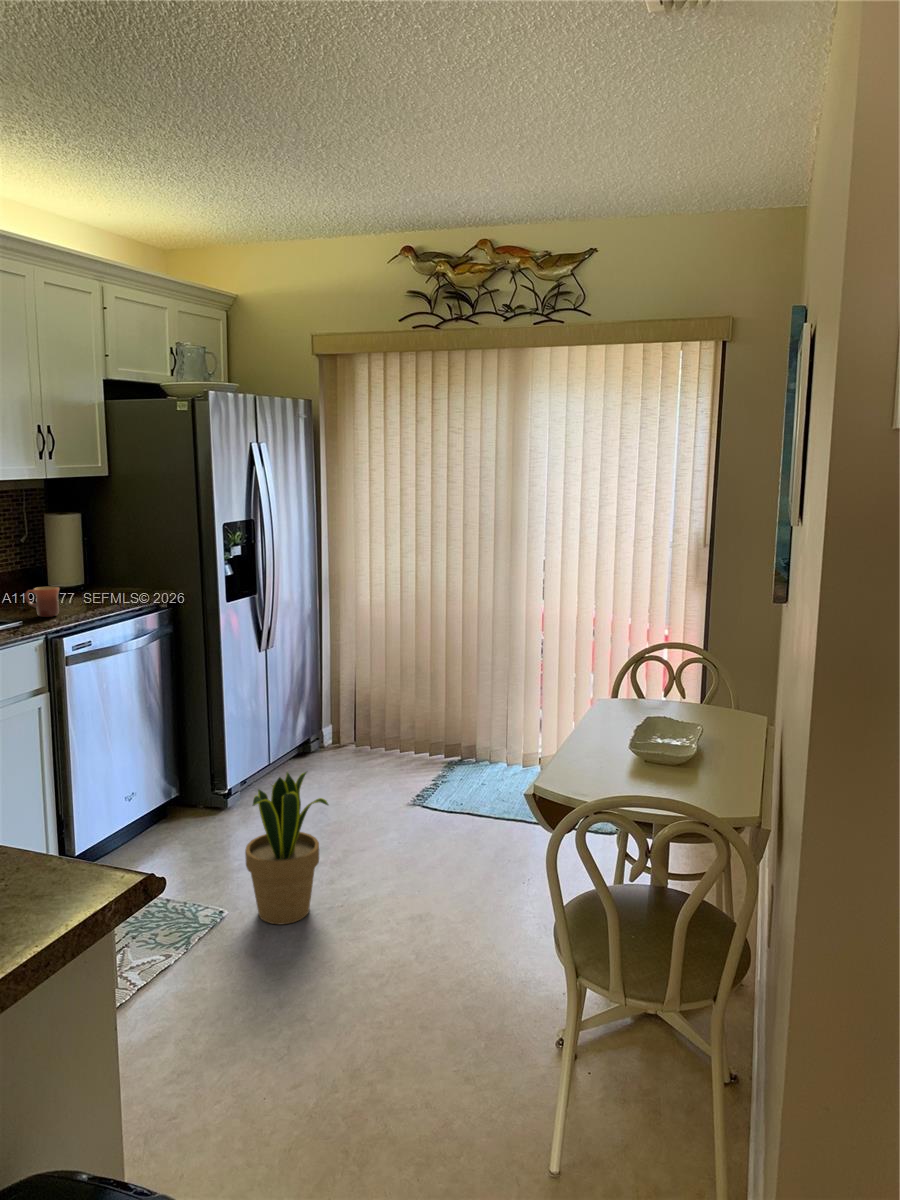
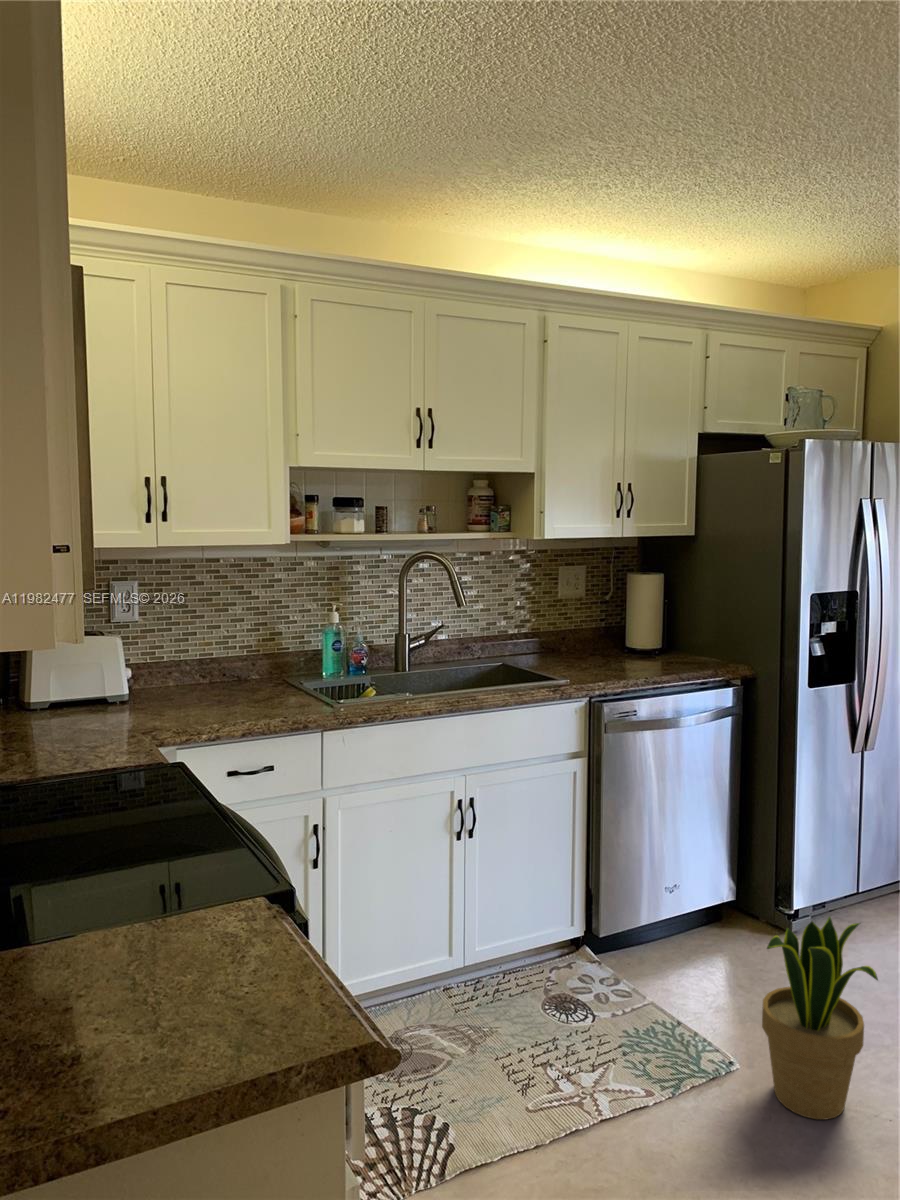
mug: present [25,586,59,617] -> none [584,648,616,679]

